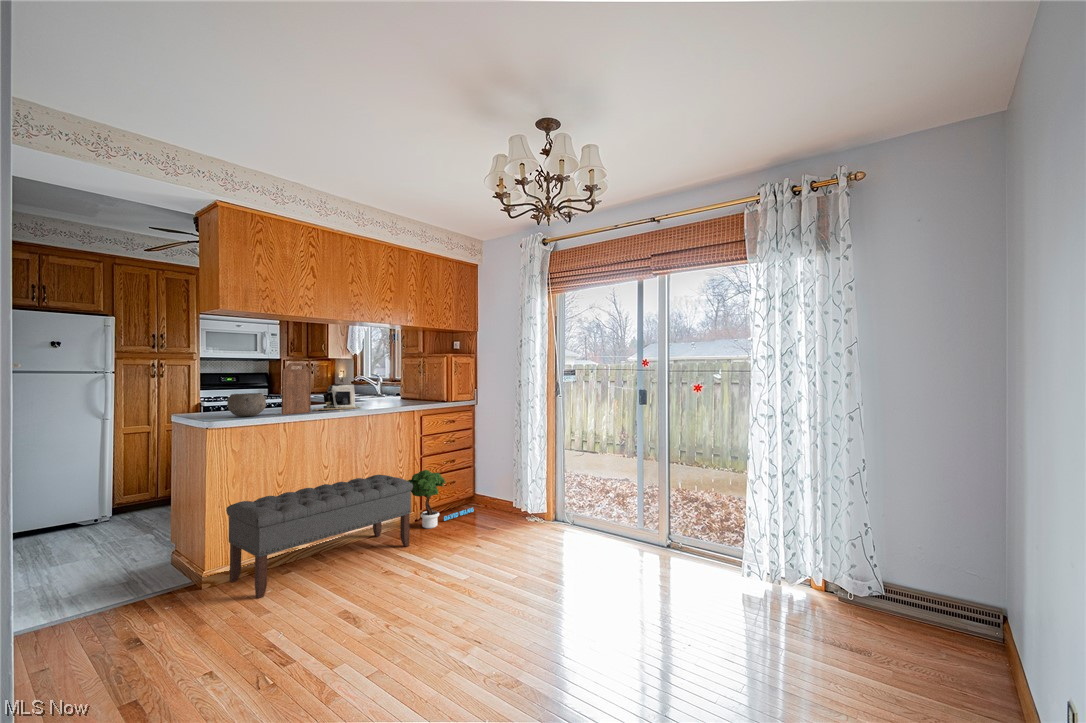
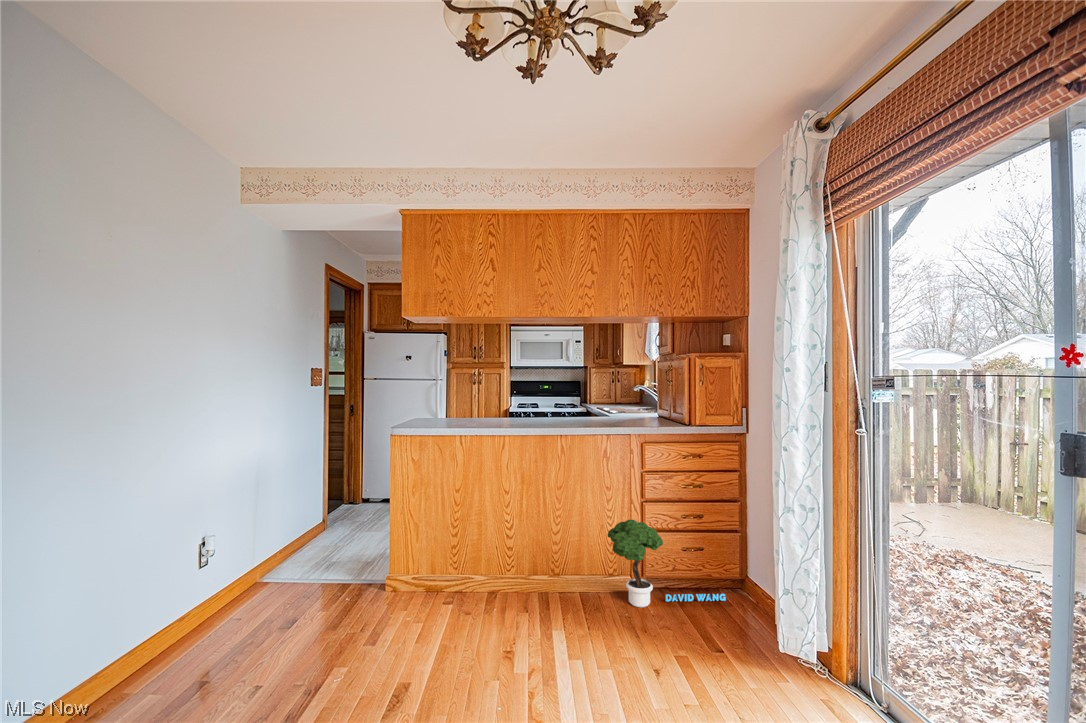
cutting board: present [282,363,311,414] -> none [464,370,497,426]
coffee maker: present [315,384,361,411] -> none [510,395,565,425]
bowl: present [227,393,266,417] -> none [421,401,457,425]
bench: present [226,475,413,599] -> none [371,512,580,629]

